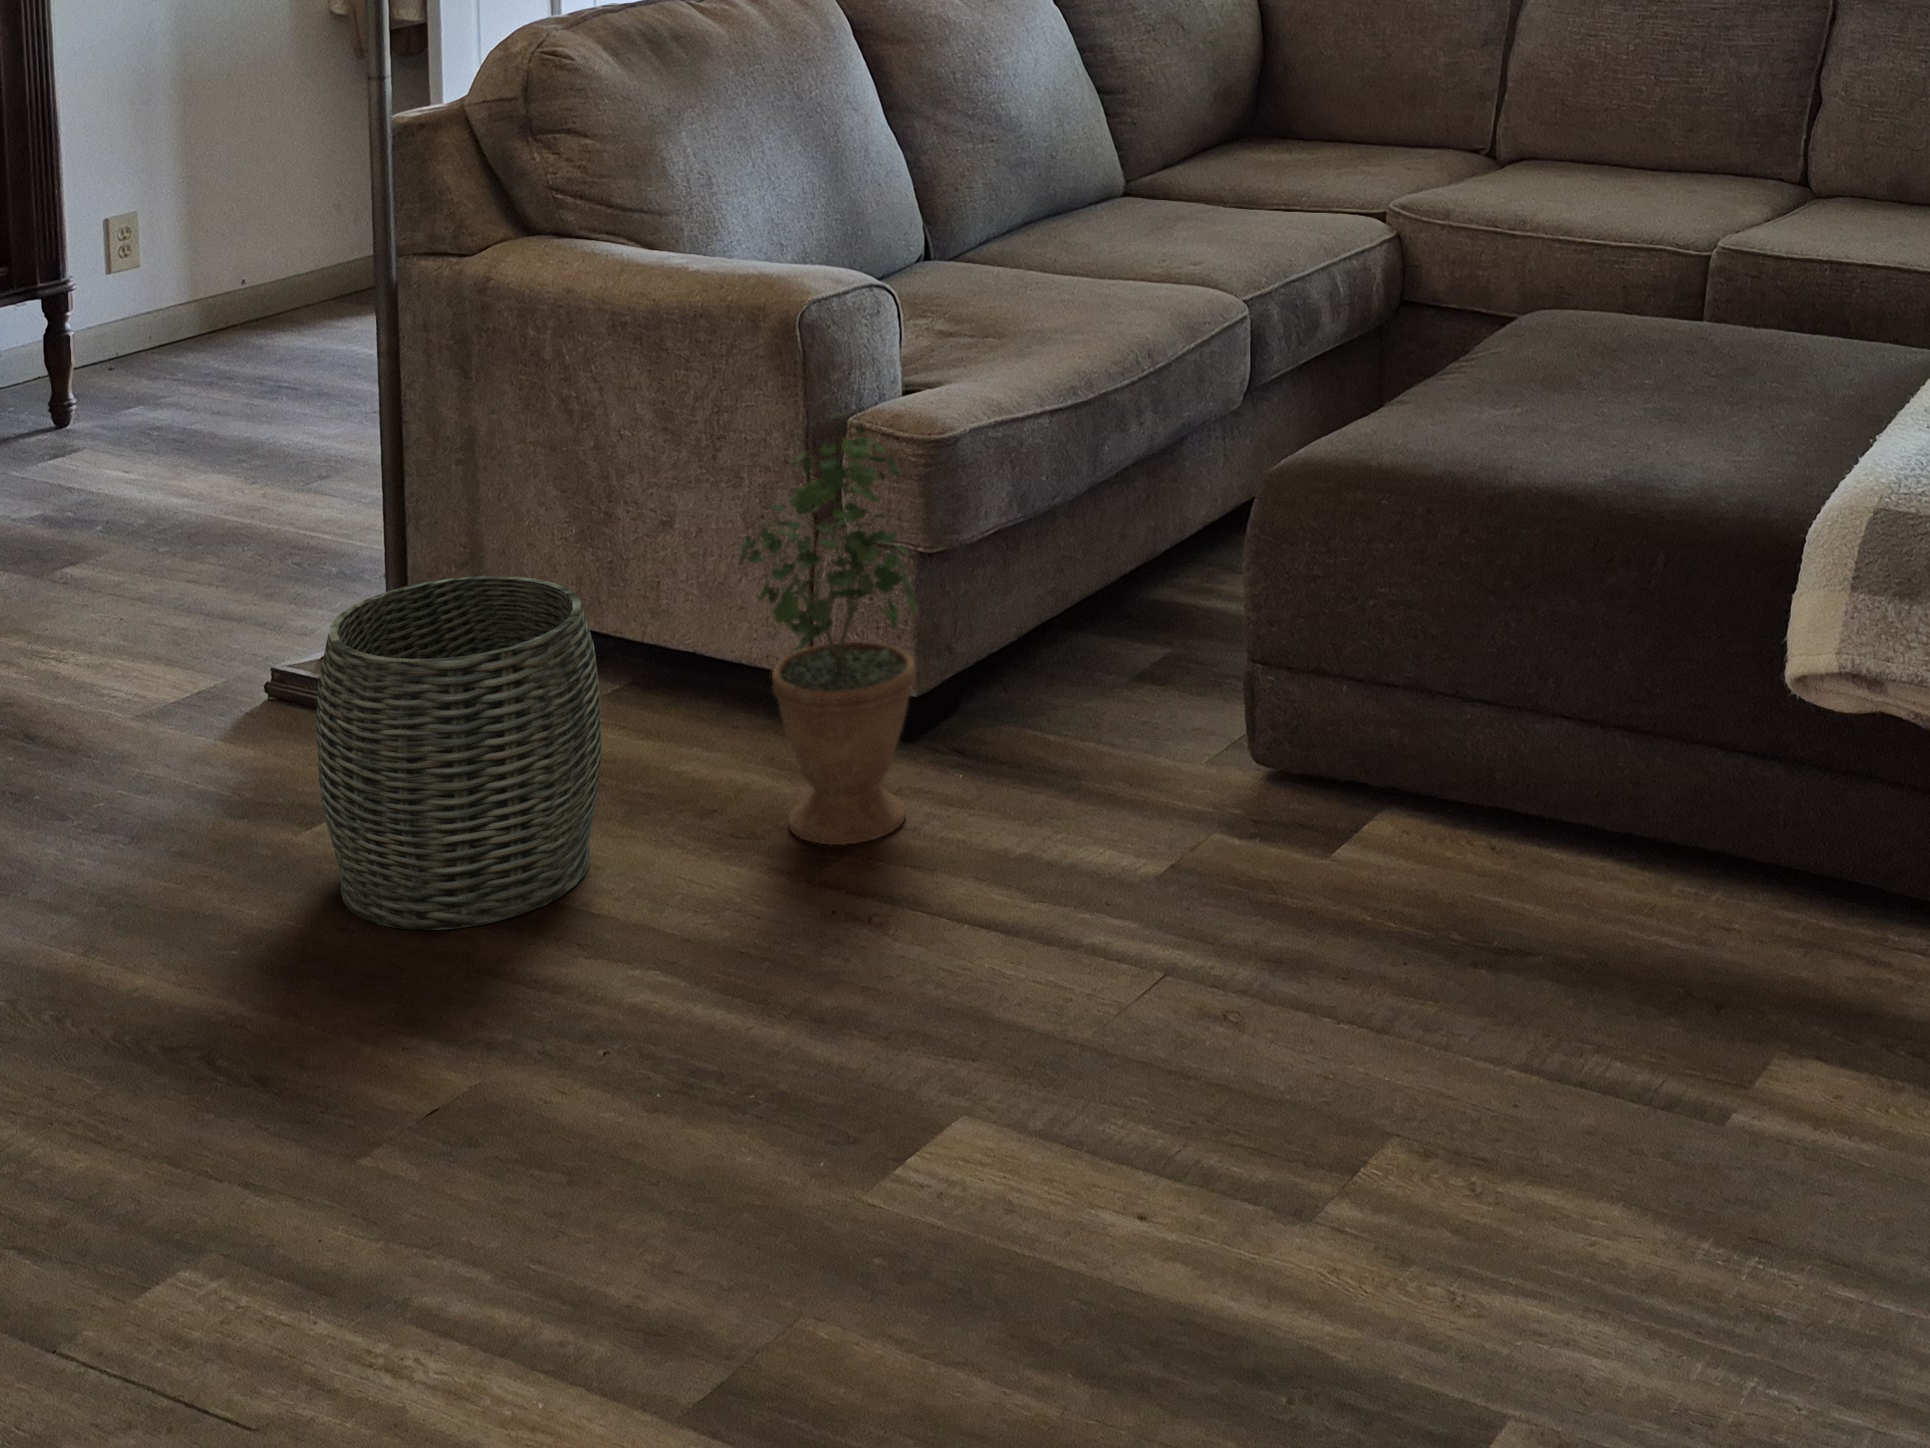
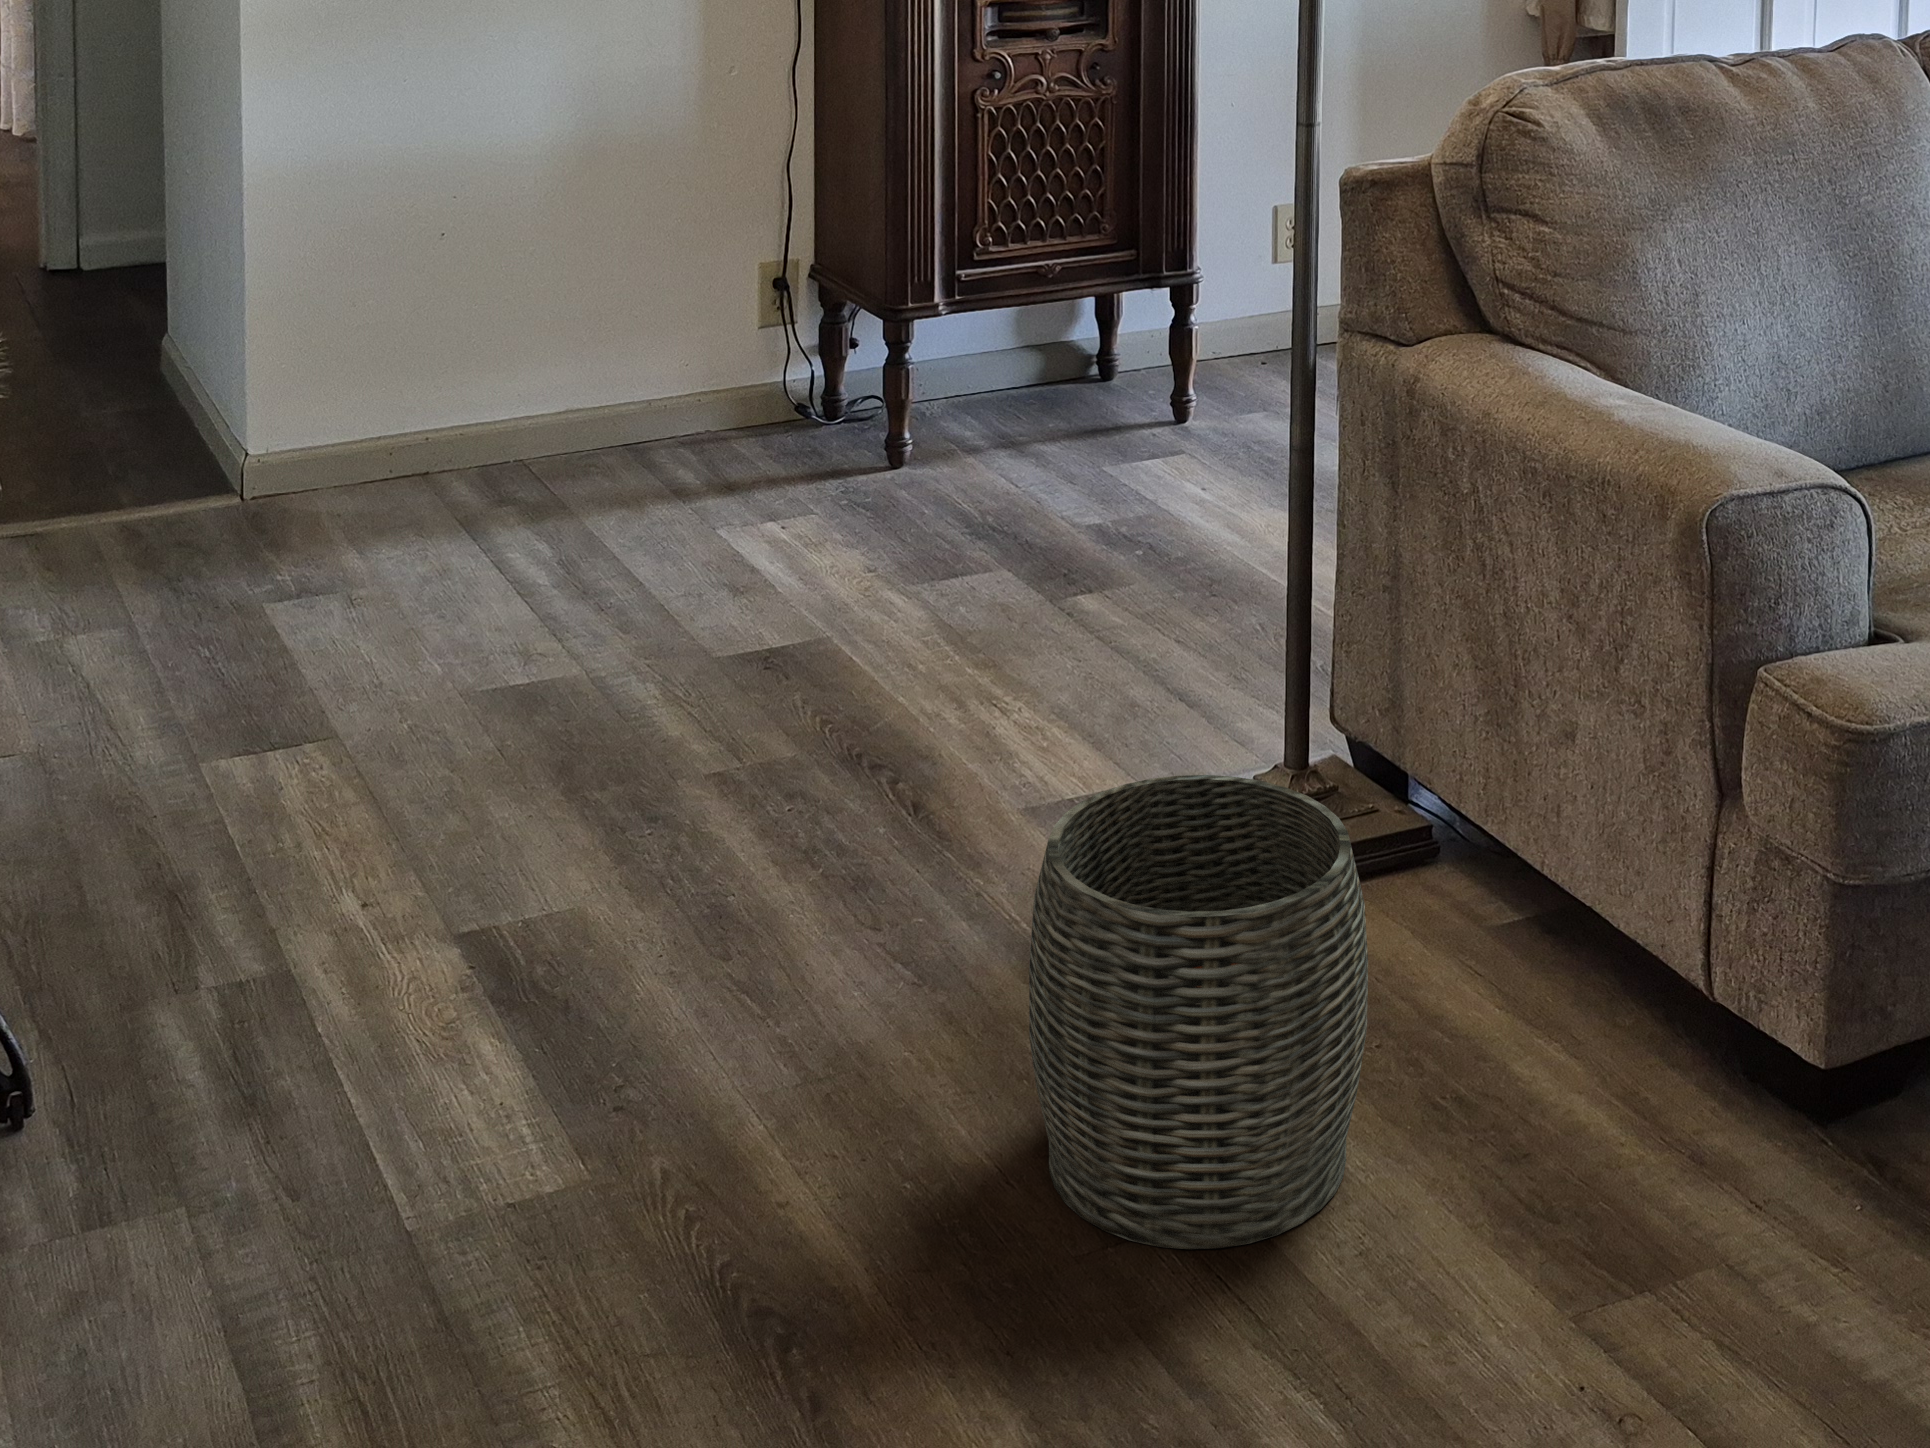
potted plant: present [739,423,917,845] -> none [1545,681,1790,1284]

